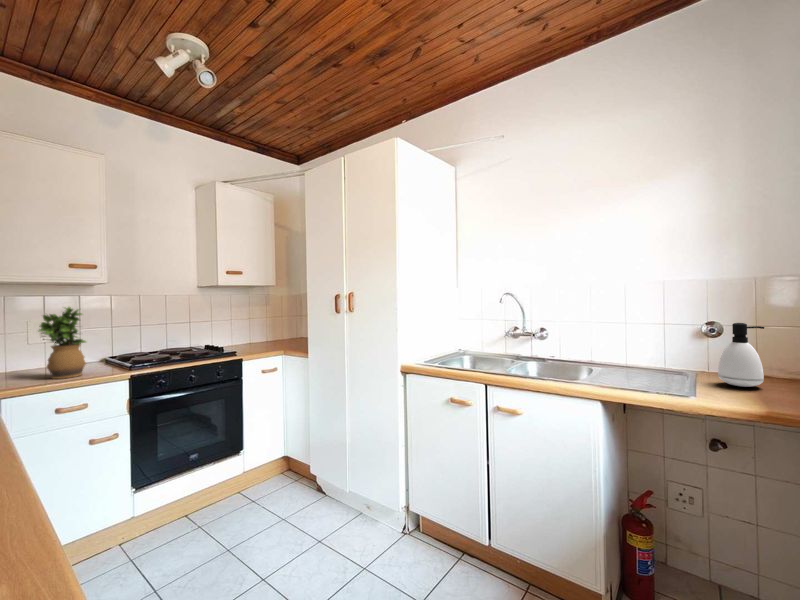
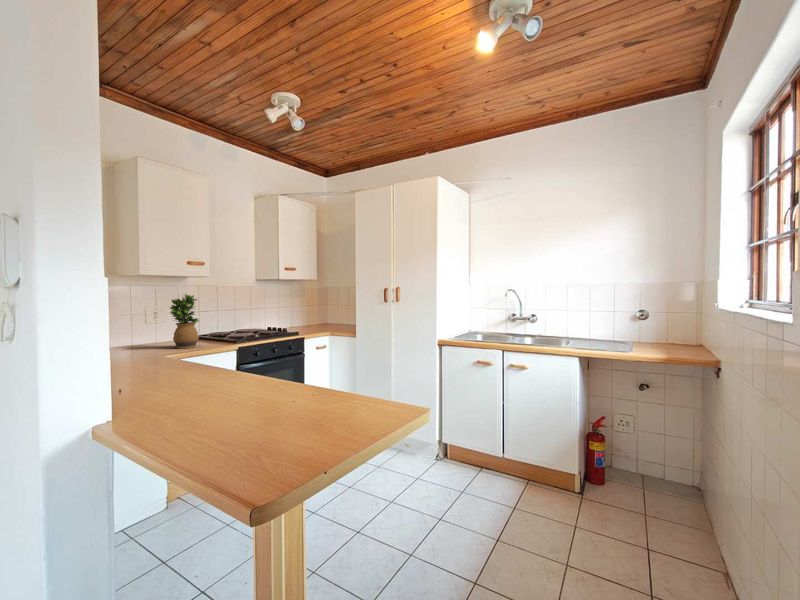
soap dispenser: present [718,323,764,387] -> none [645,310,671,348]

